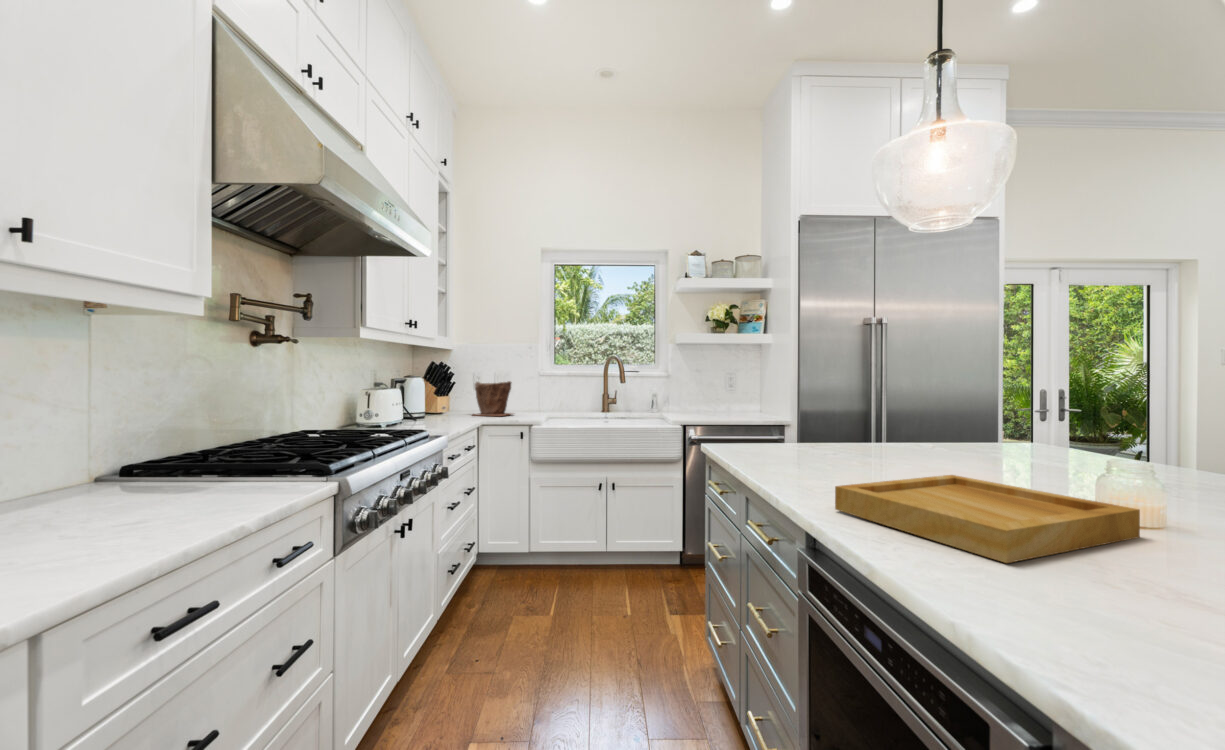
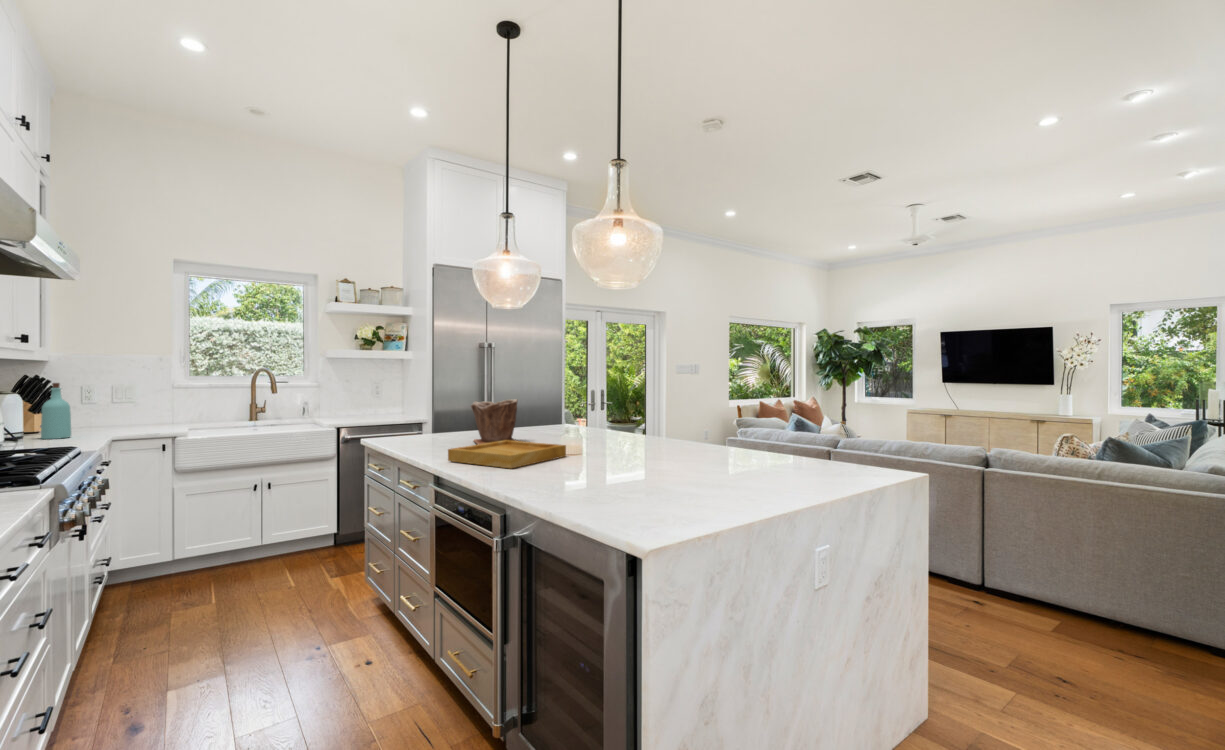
bottle: none [426,367,449,421] -> present [41,383,71,439]
plant pot: present [473,381,512,416] -> present [471,399,518,444]

